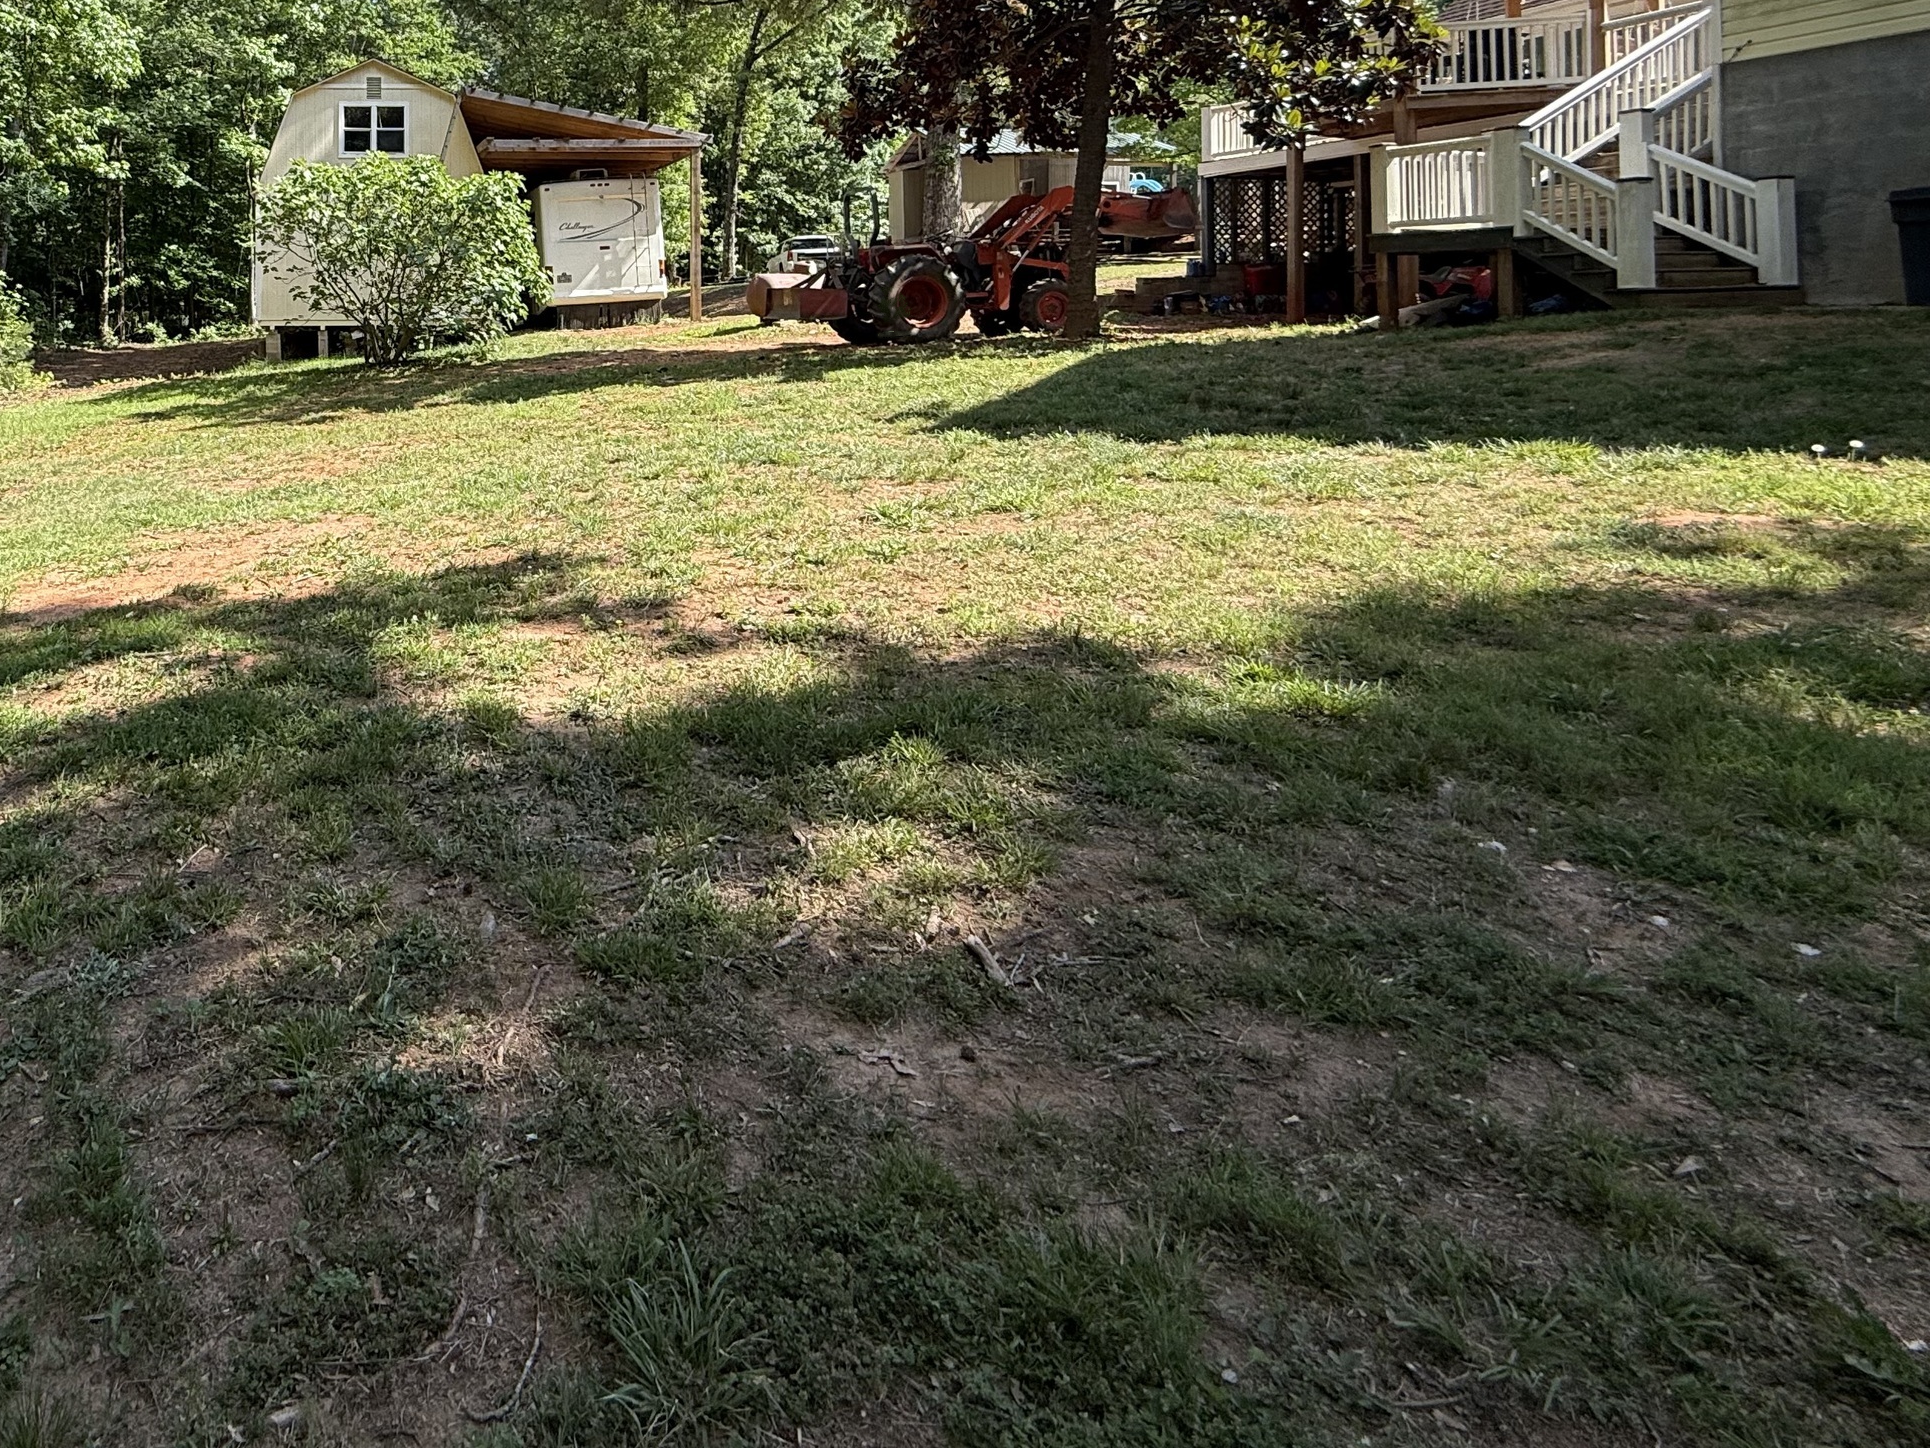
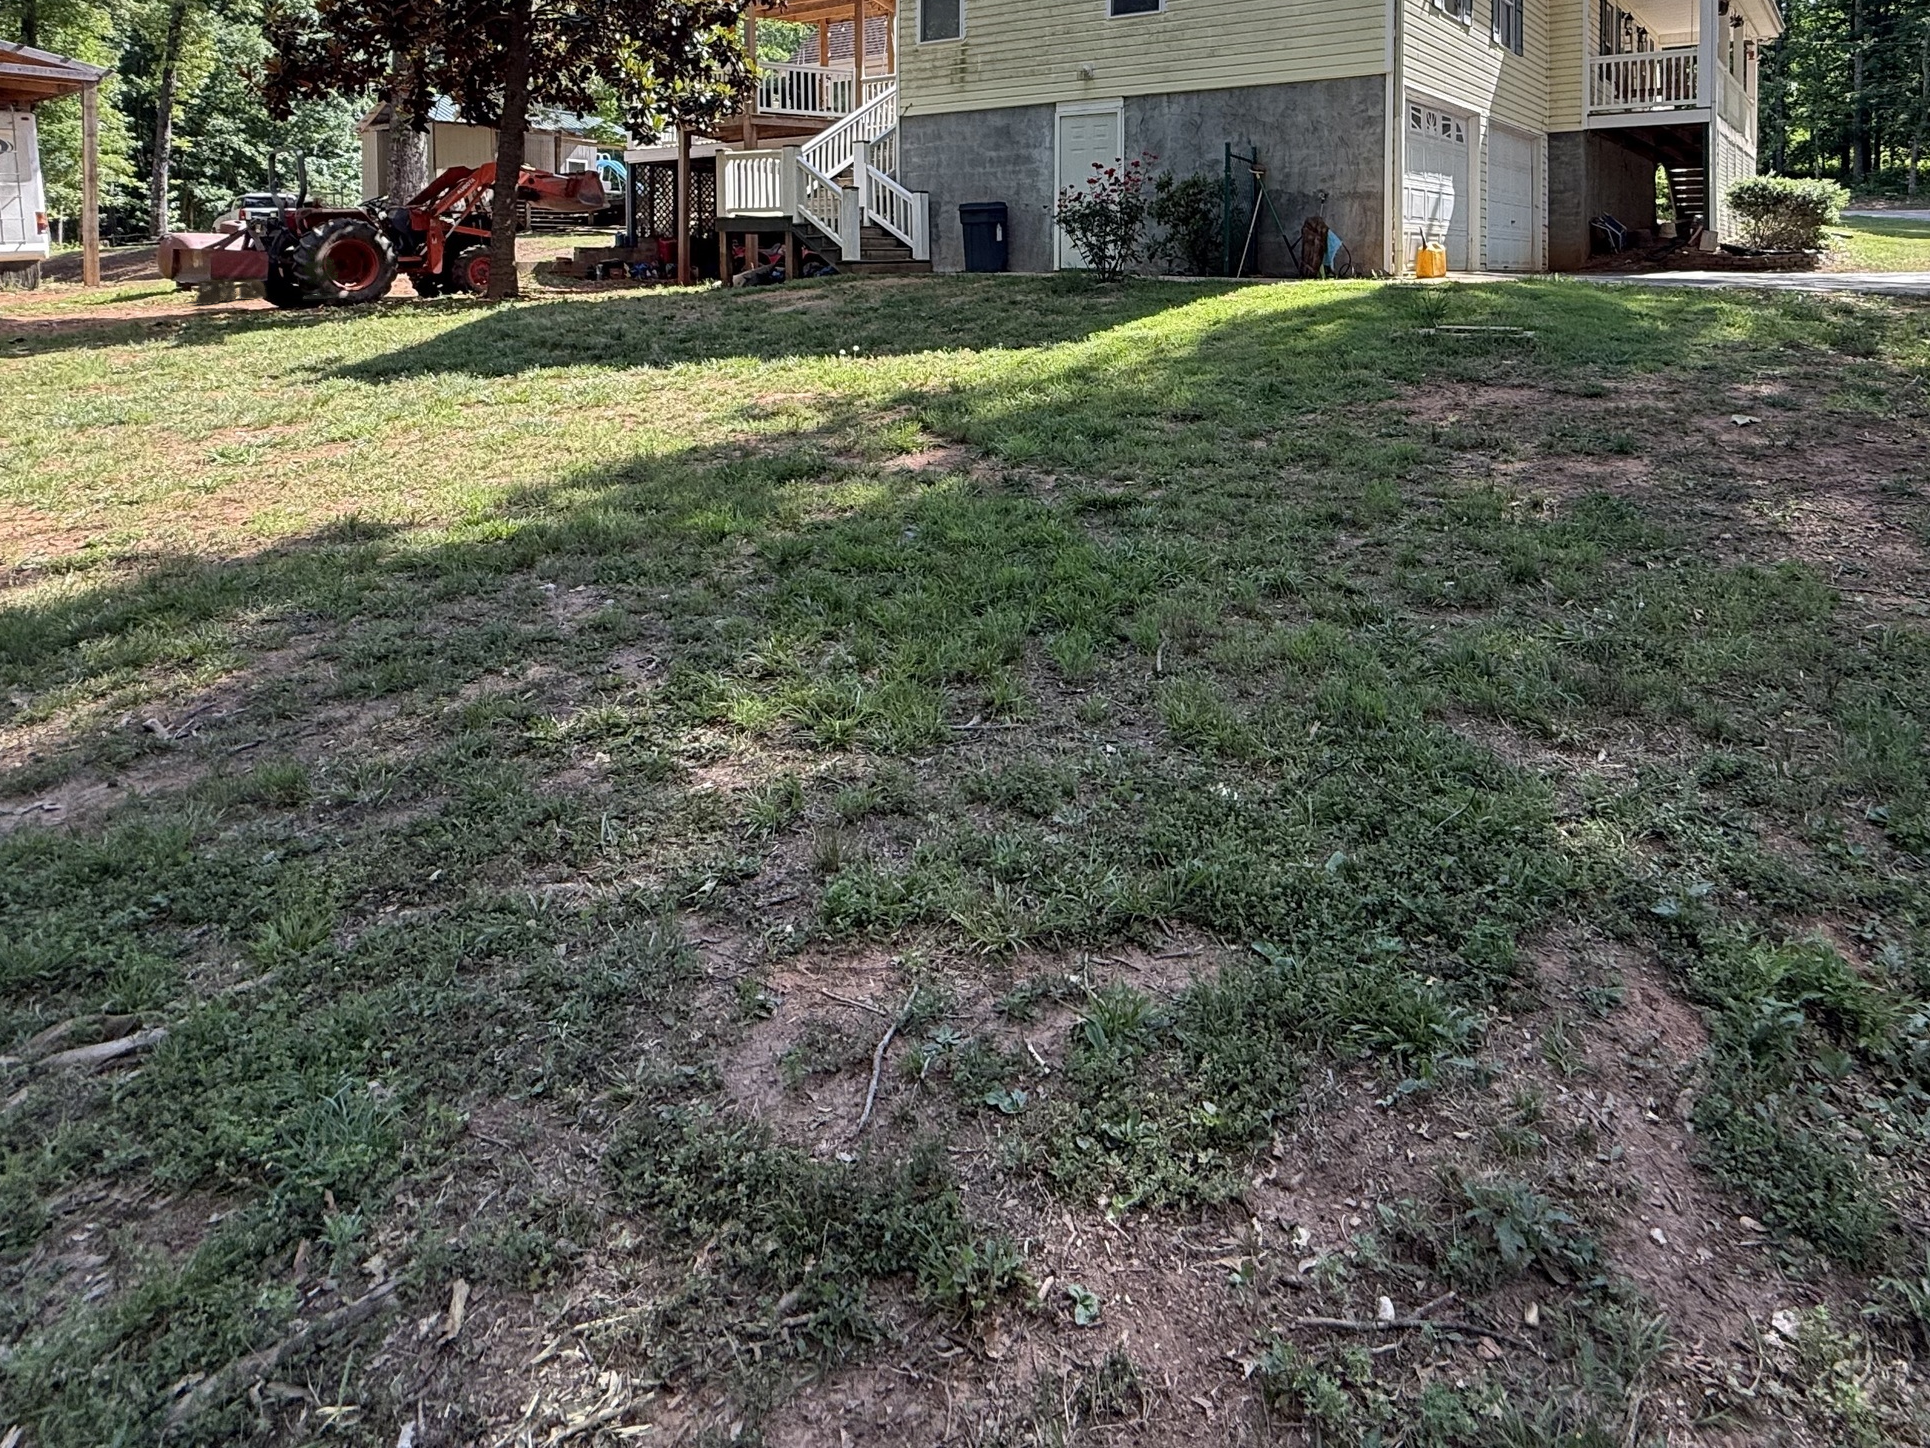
woven basket: none [786,314,843,341] -> present [196,279,266,305]

